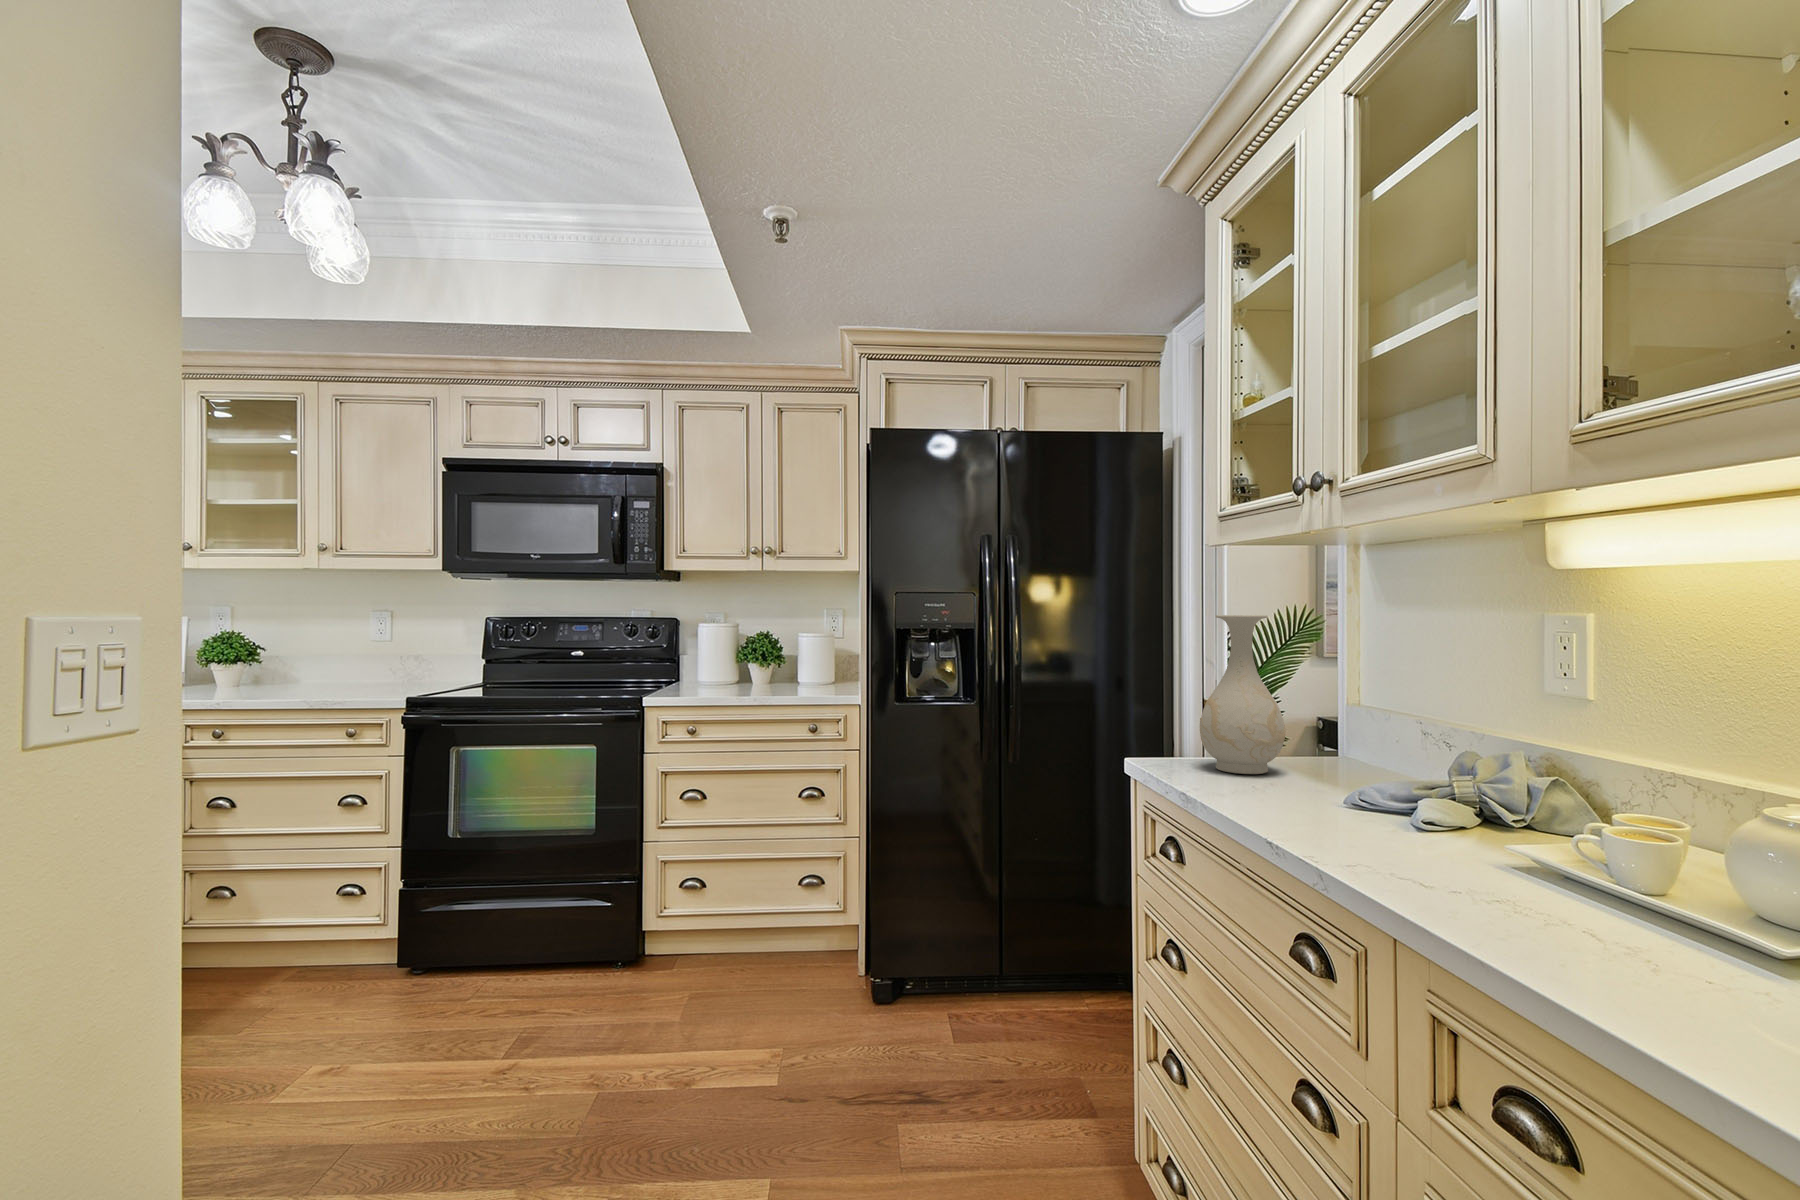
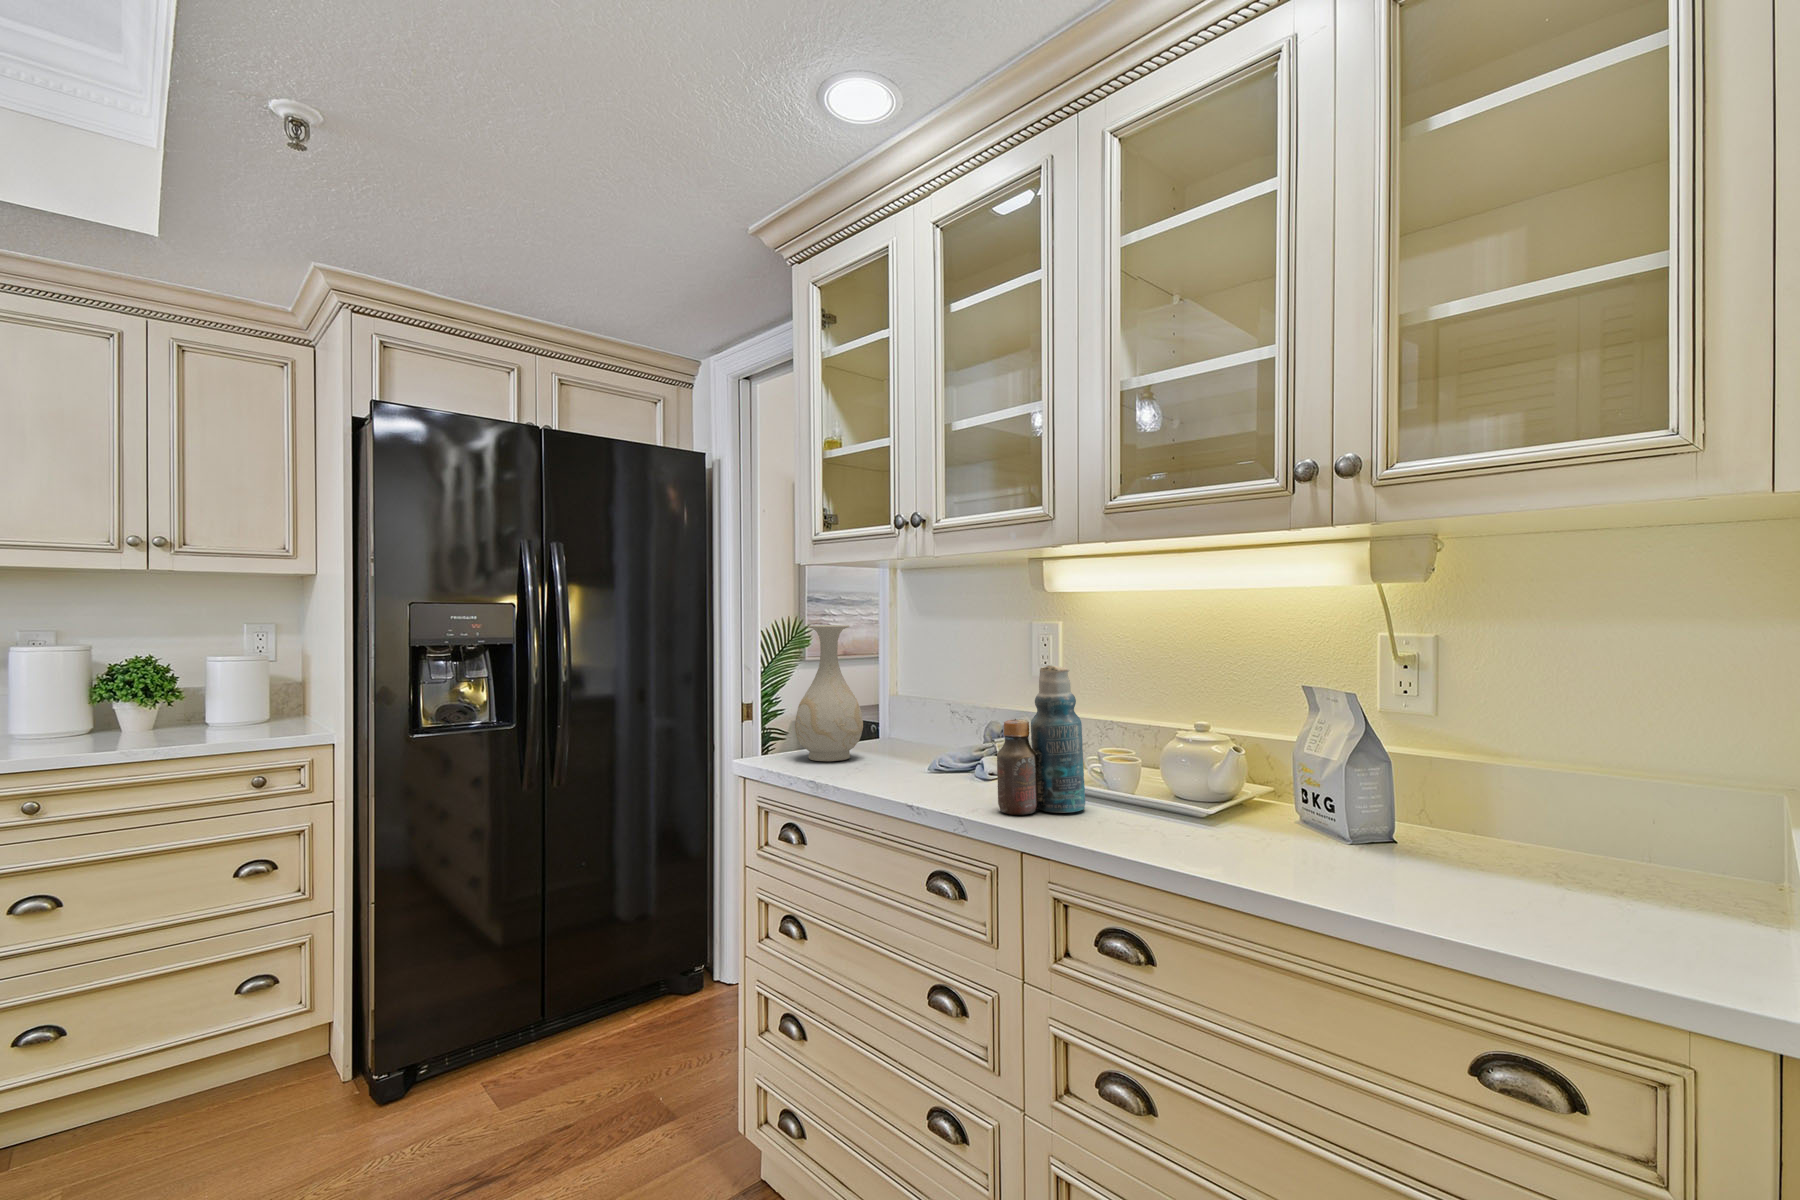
bottle: none [1377,674,1535,897] -> present [997,666,1085,815]

